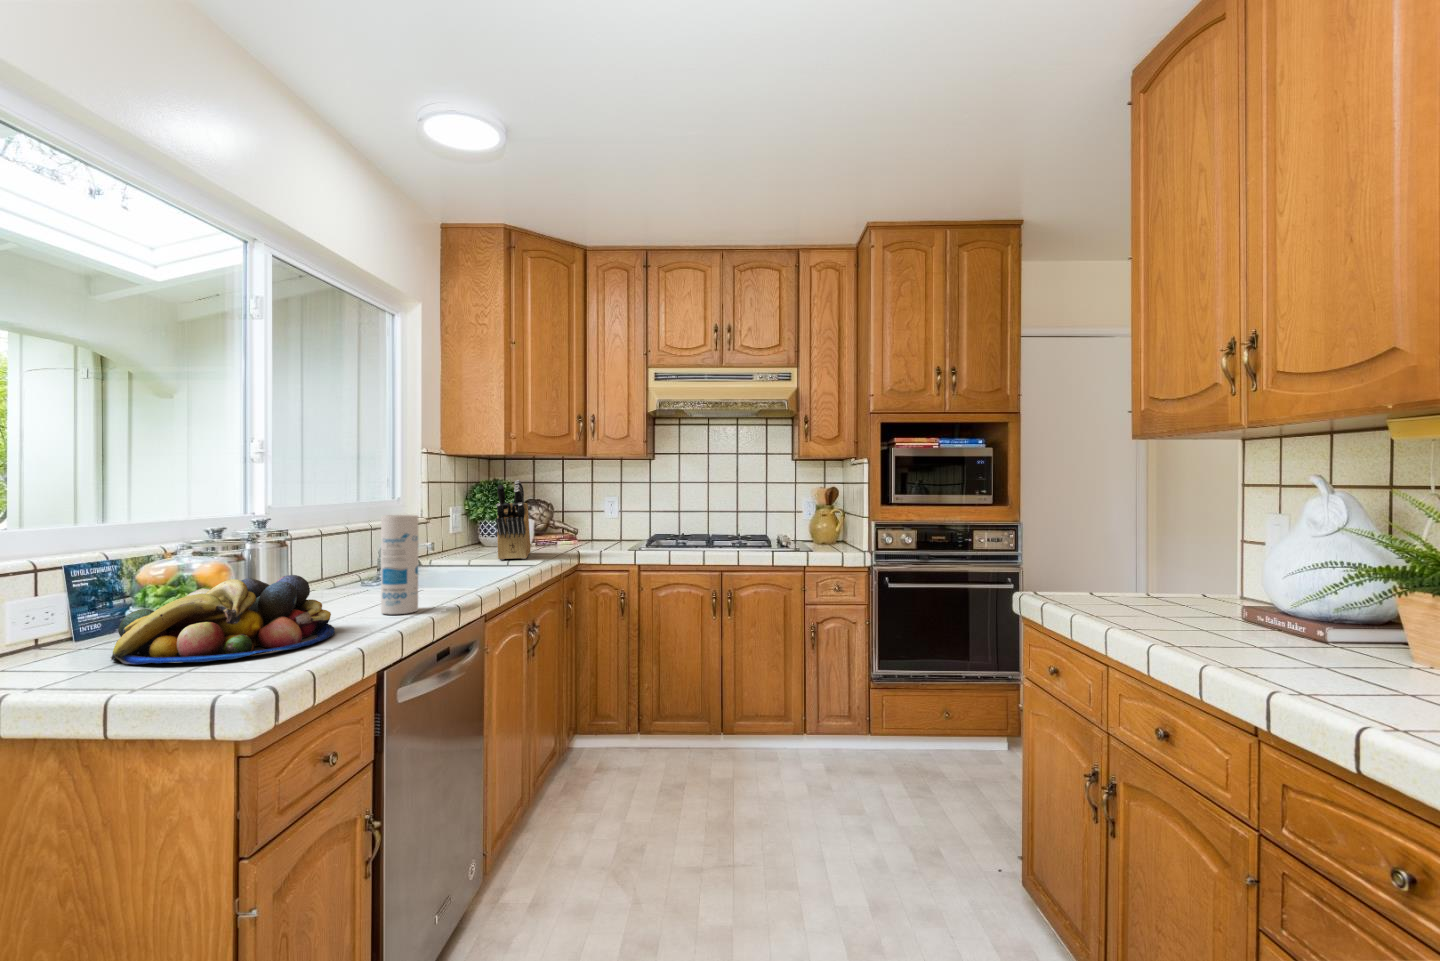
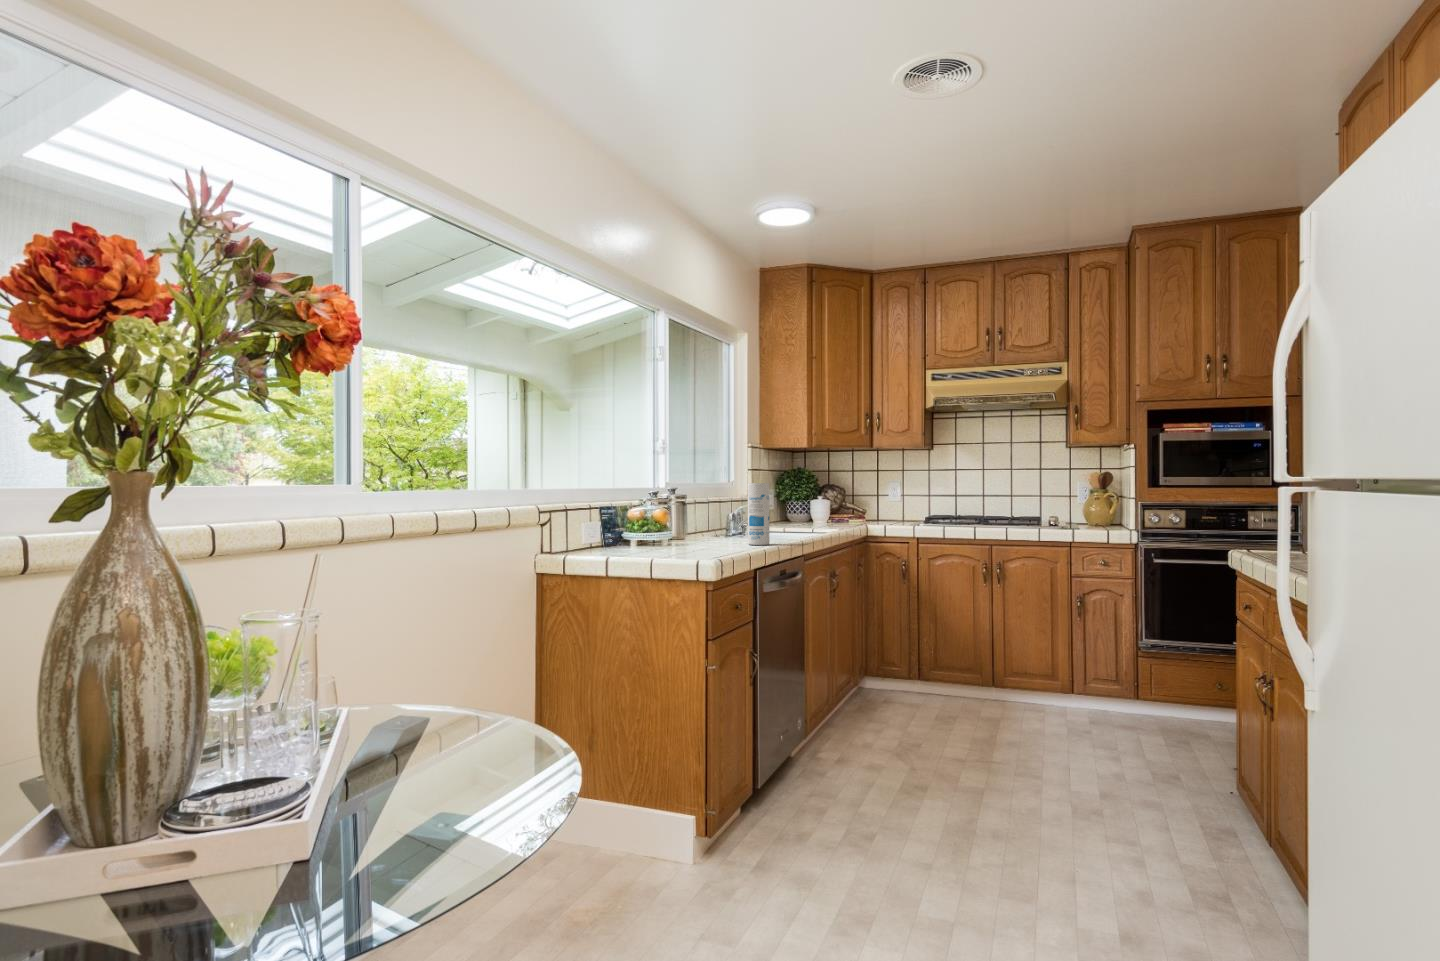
knife block: present [496,480,531,560] -> none [806,466,830,527]
fruit bowl: present [111,575,335,664] -> none [627,514,730,554]

